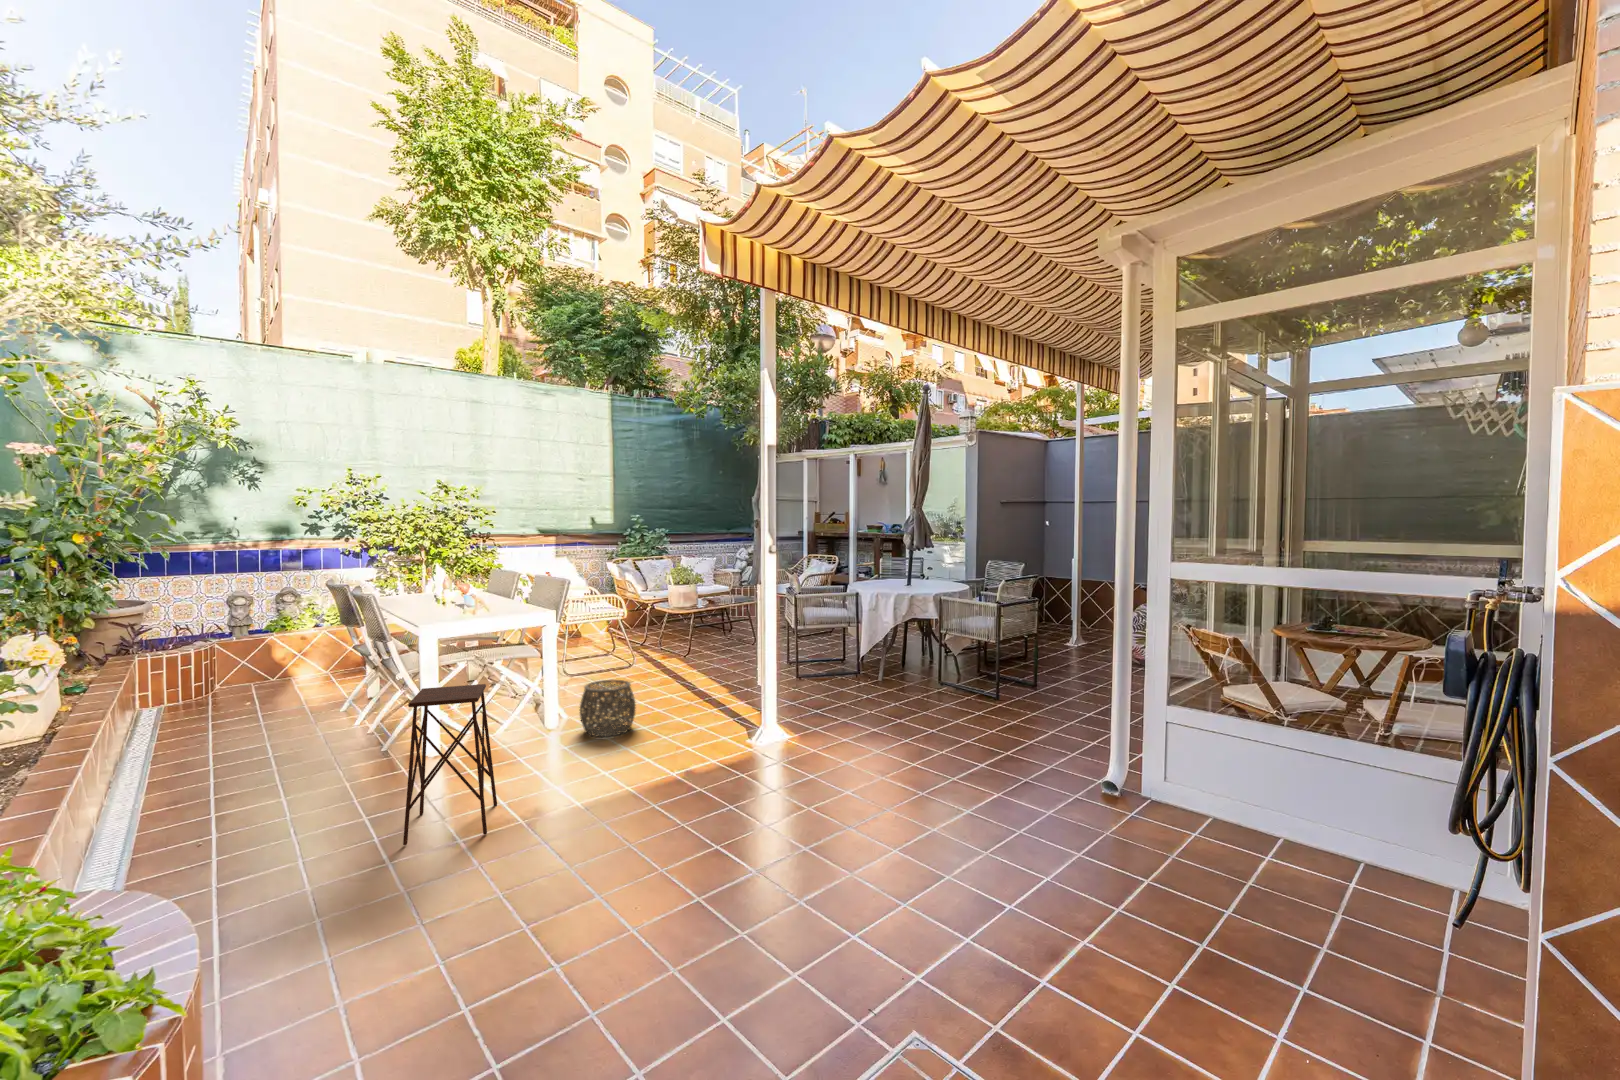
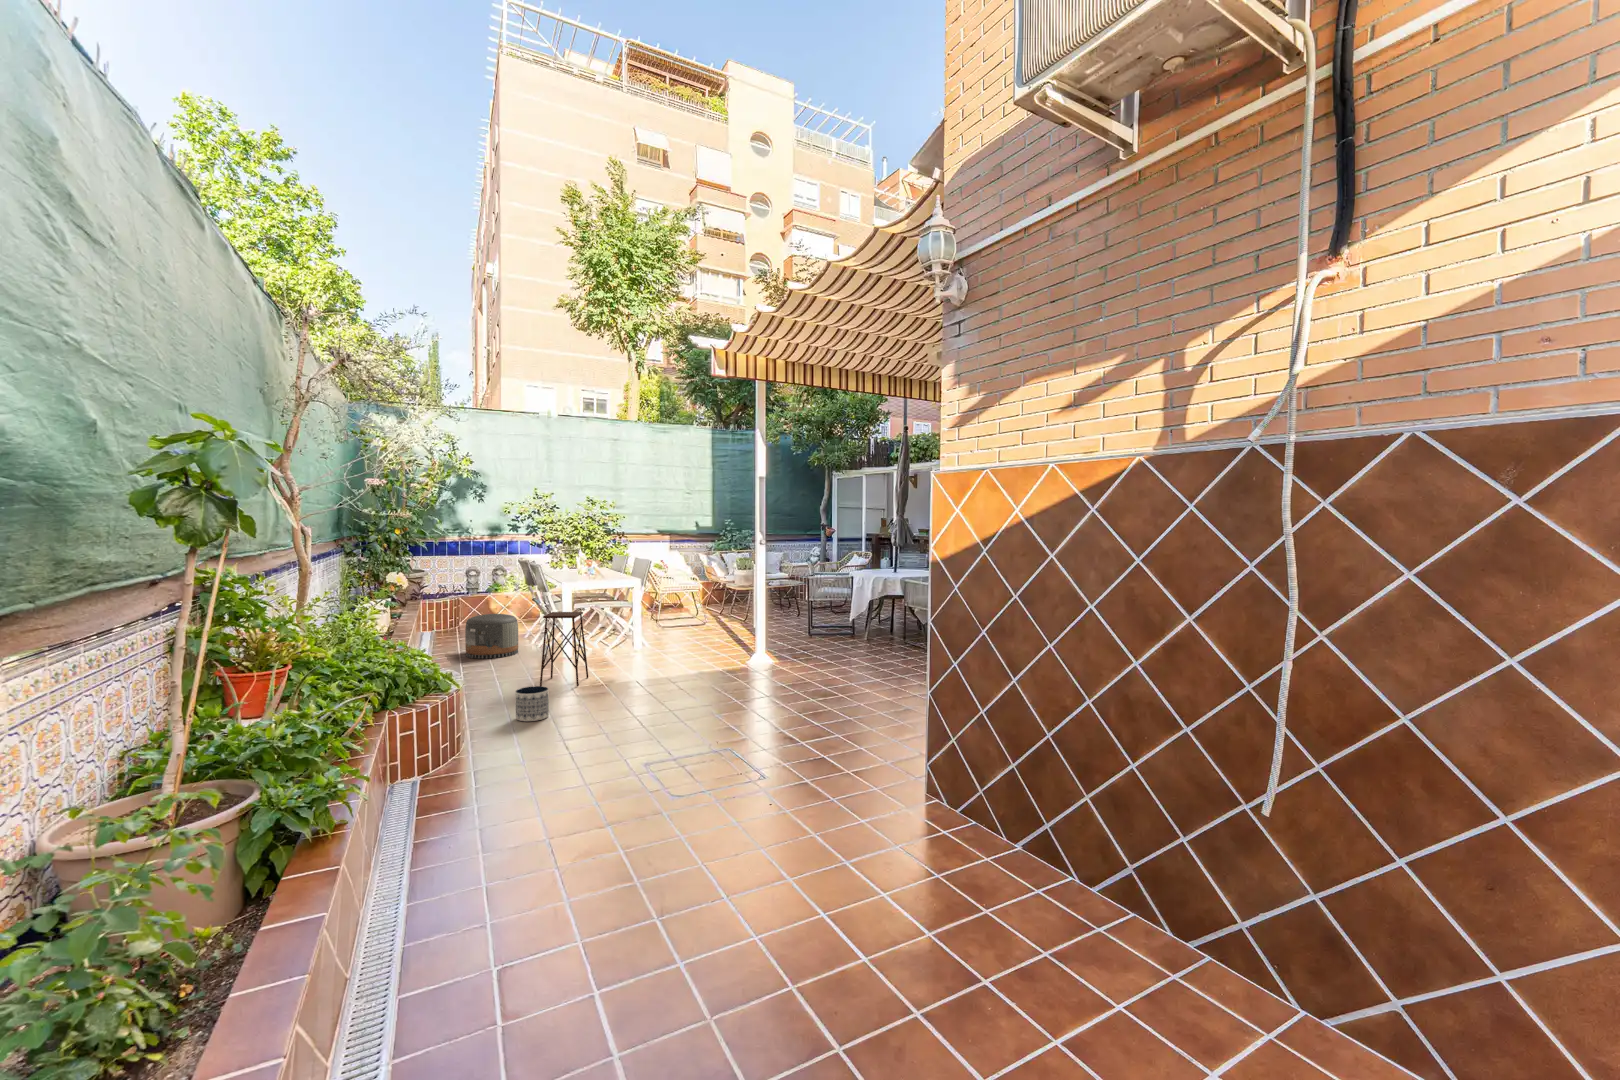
pouf: none [226,680,336,770] -> present [465,614,518,658]
woven basket: present [580,680,636,737] -> none [648,624,682,657]
planter: none [369,889,454,996] -> present [516,686,549,721]

